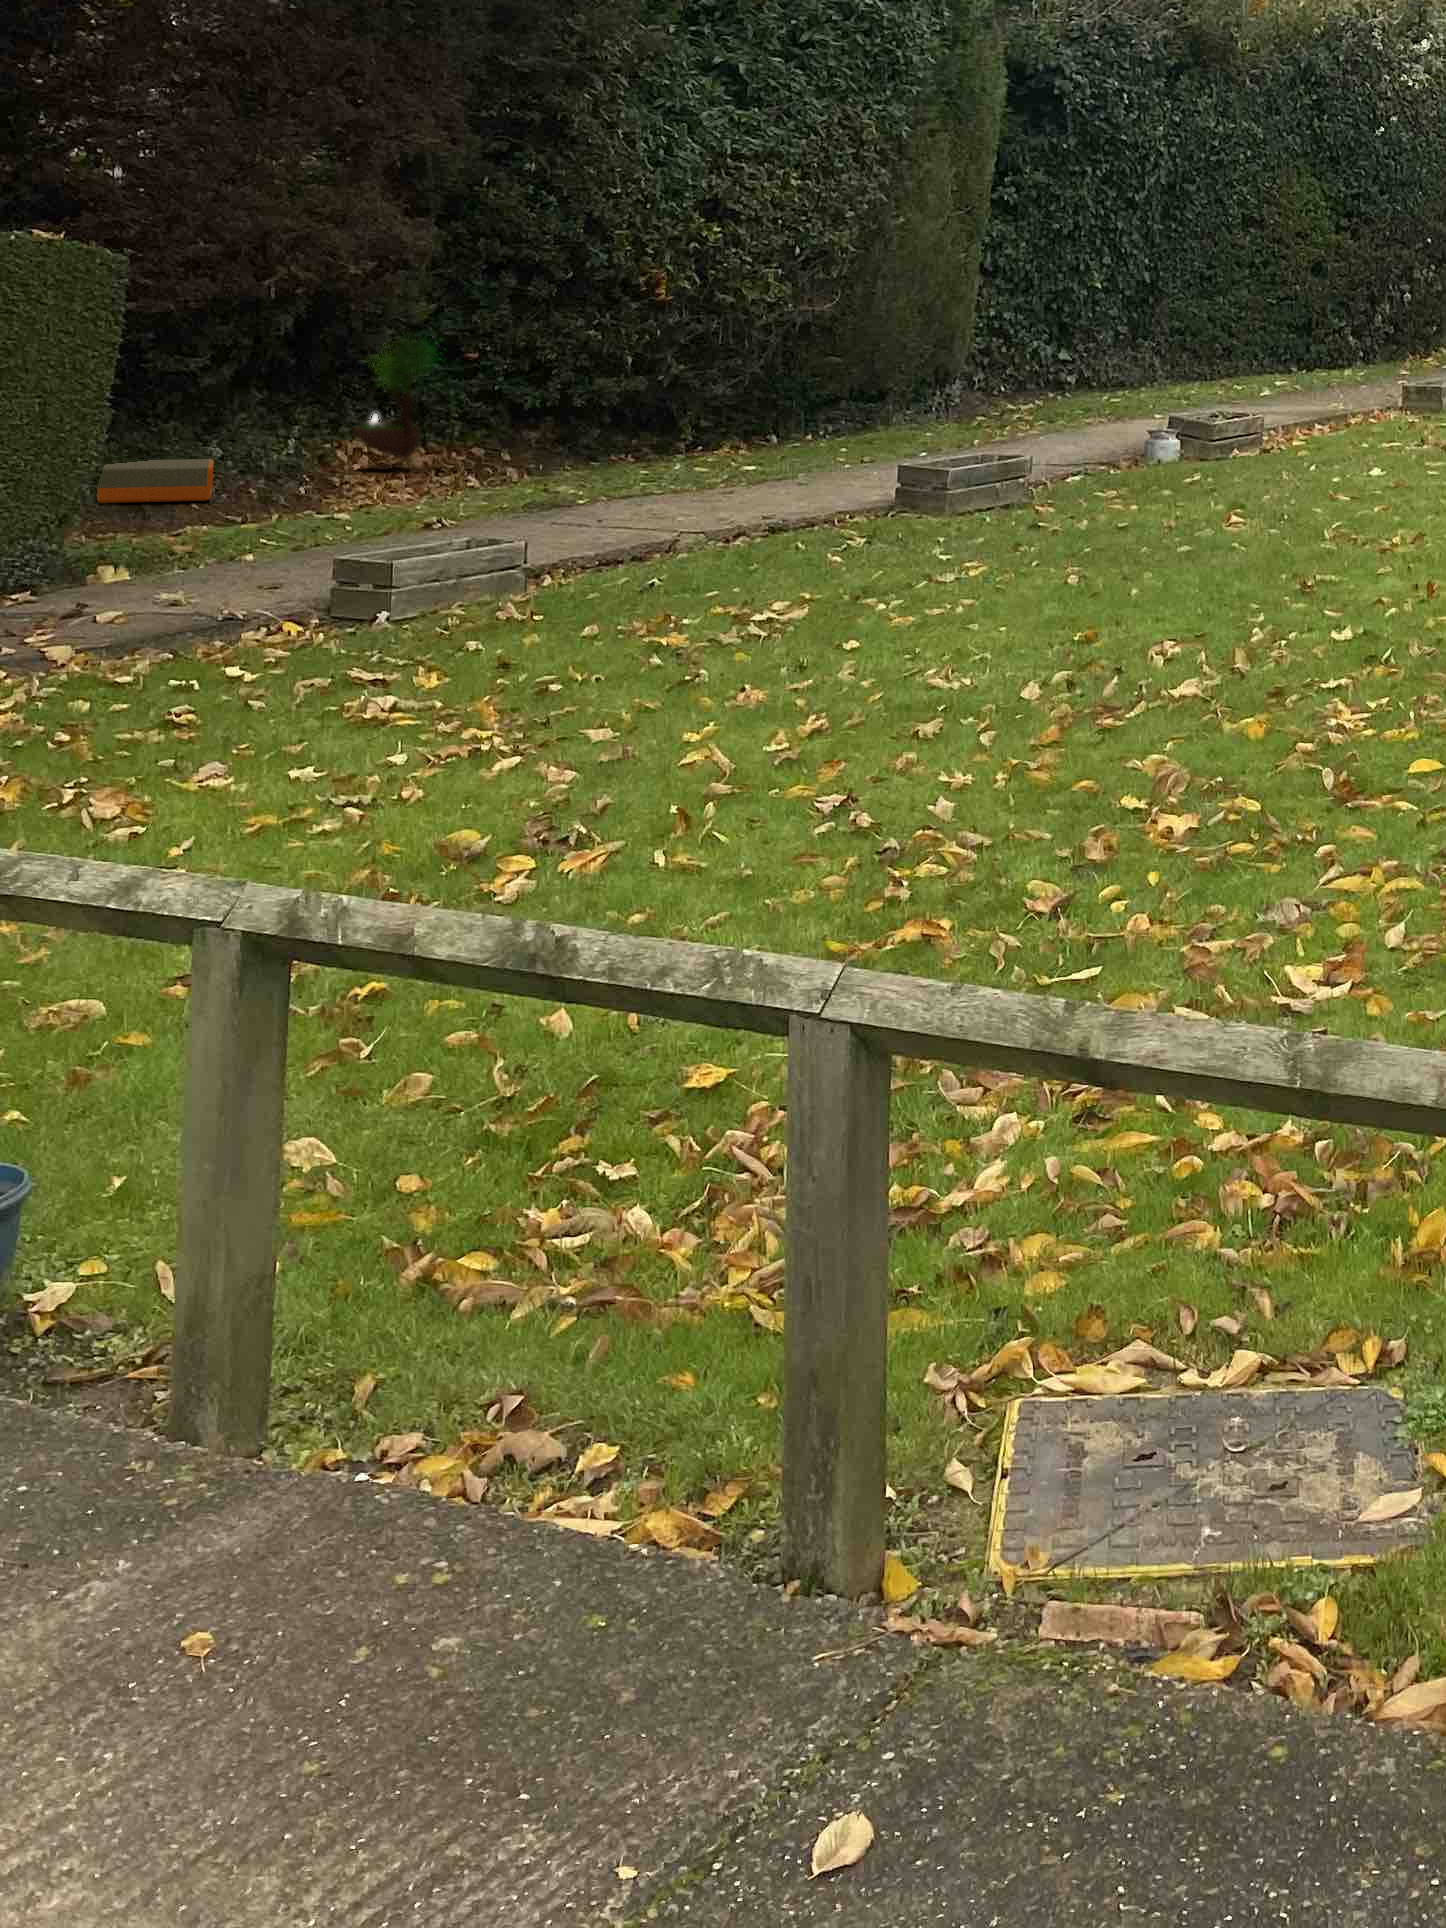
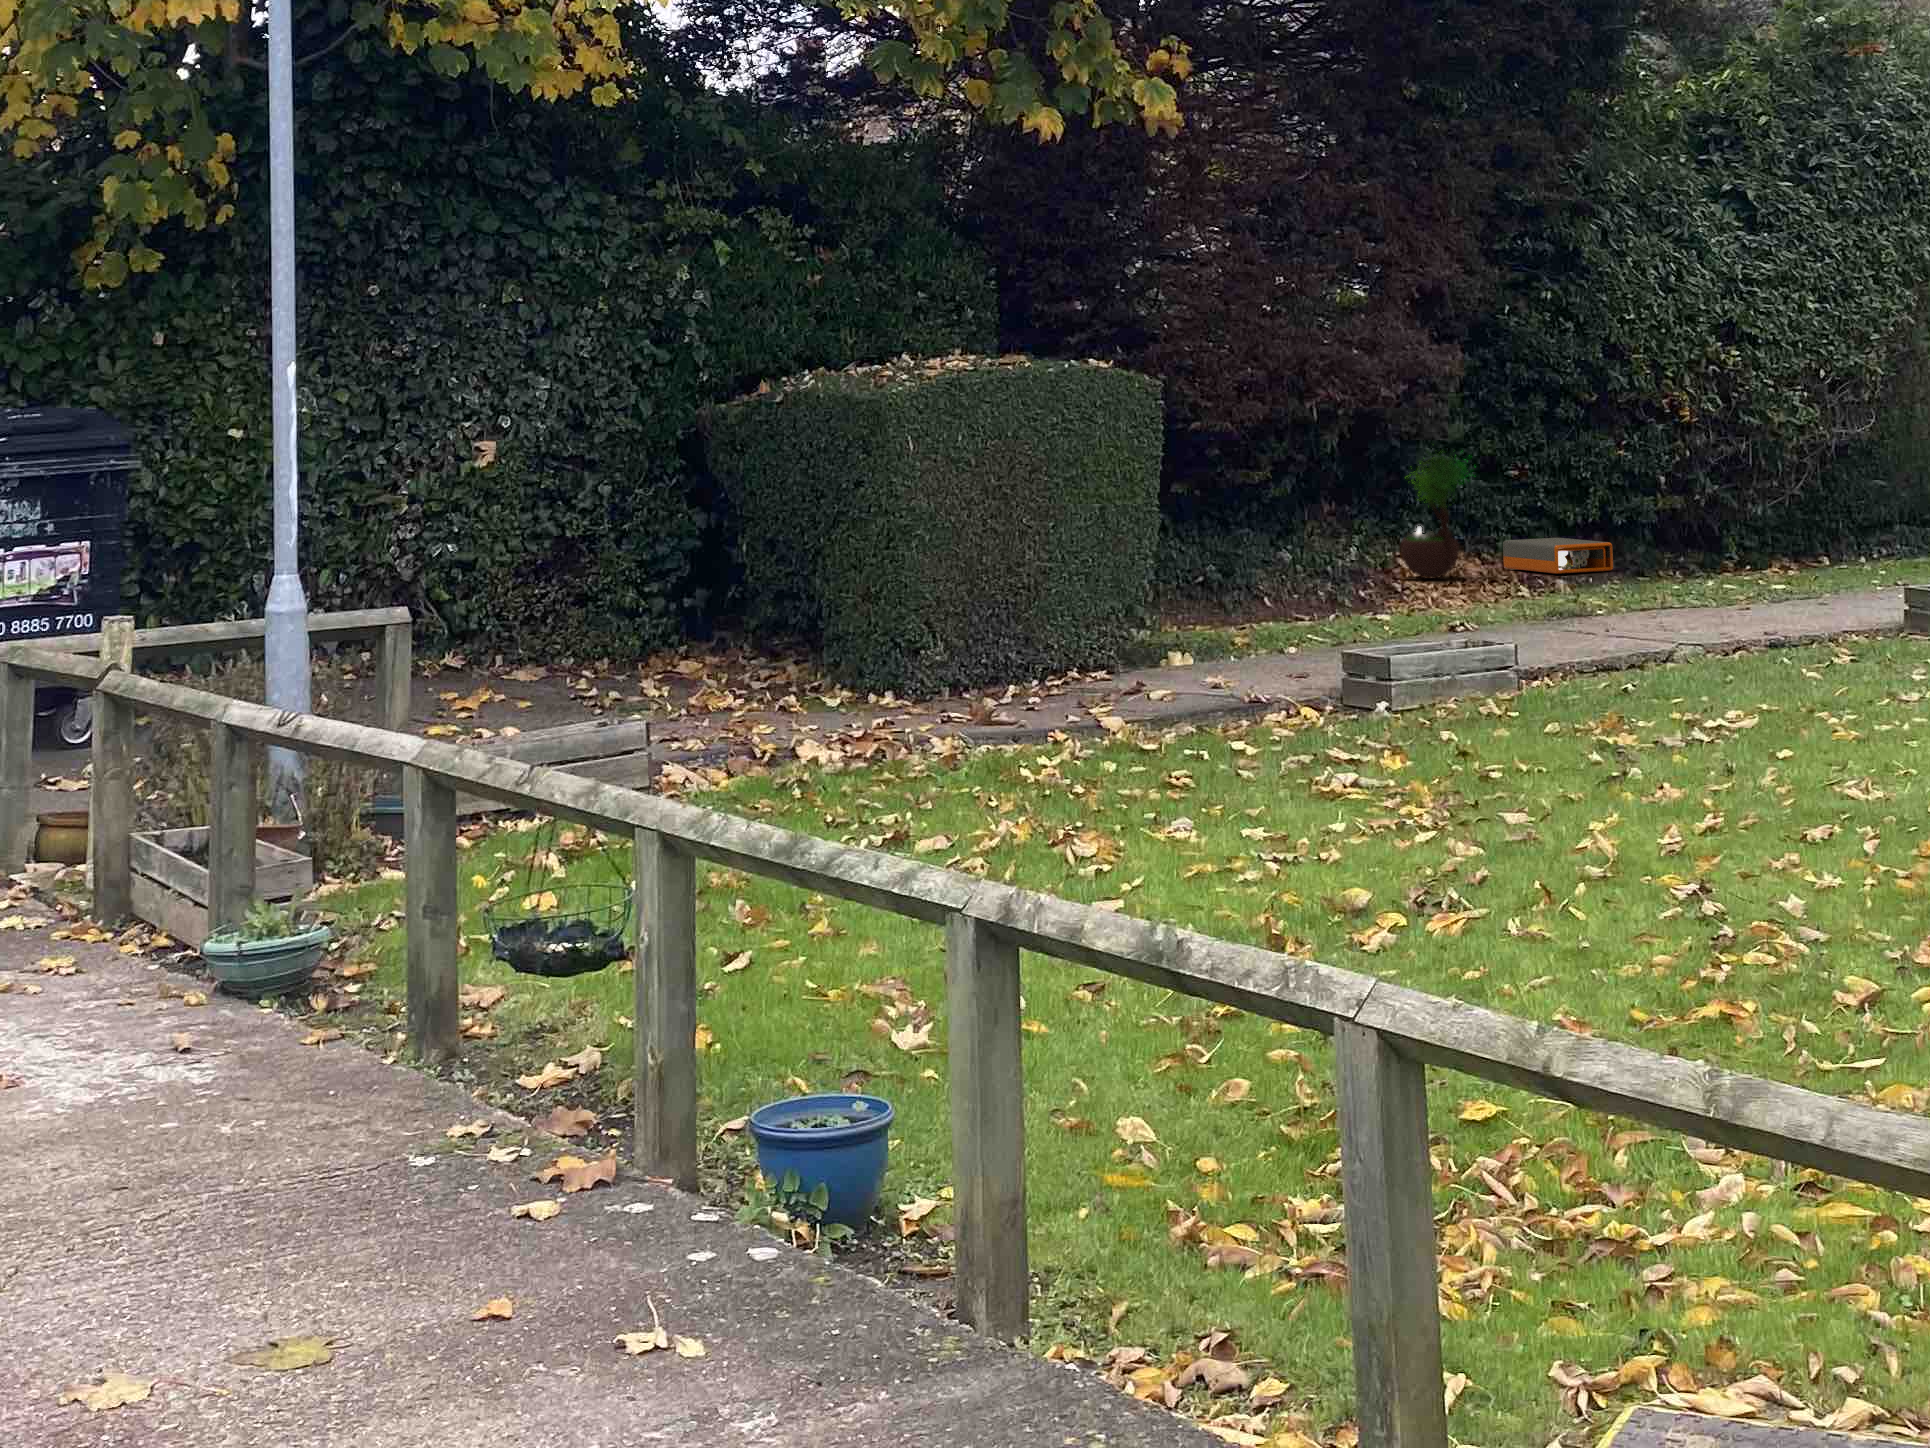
storage box: present [97,459,214,503] -> present [1503,538,1613,574]

